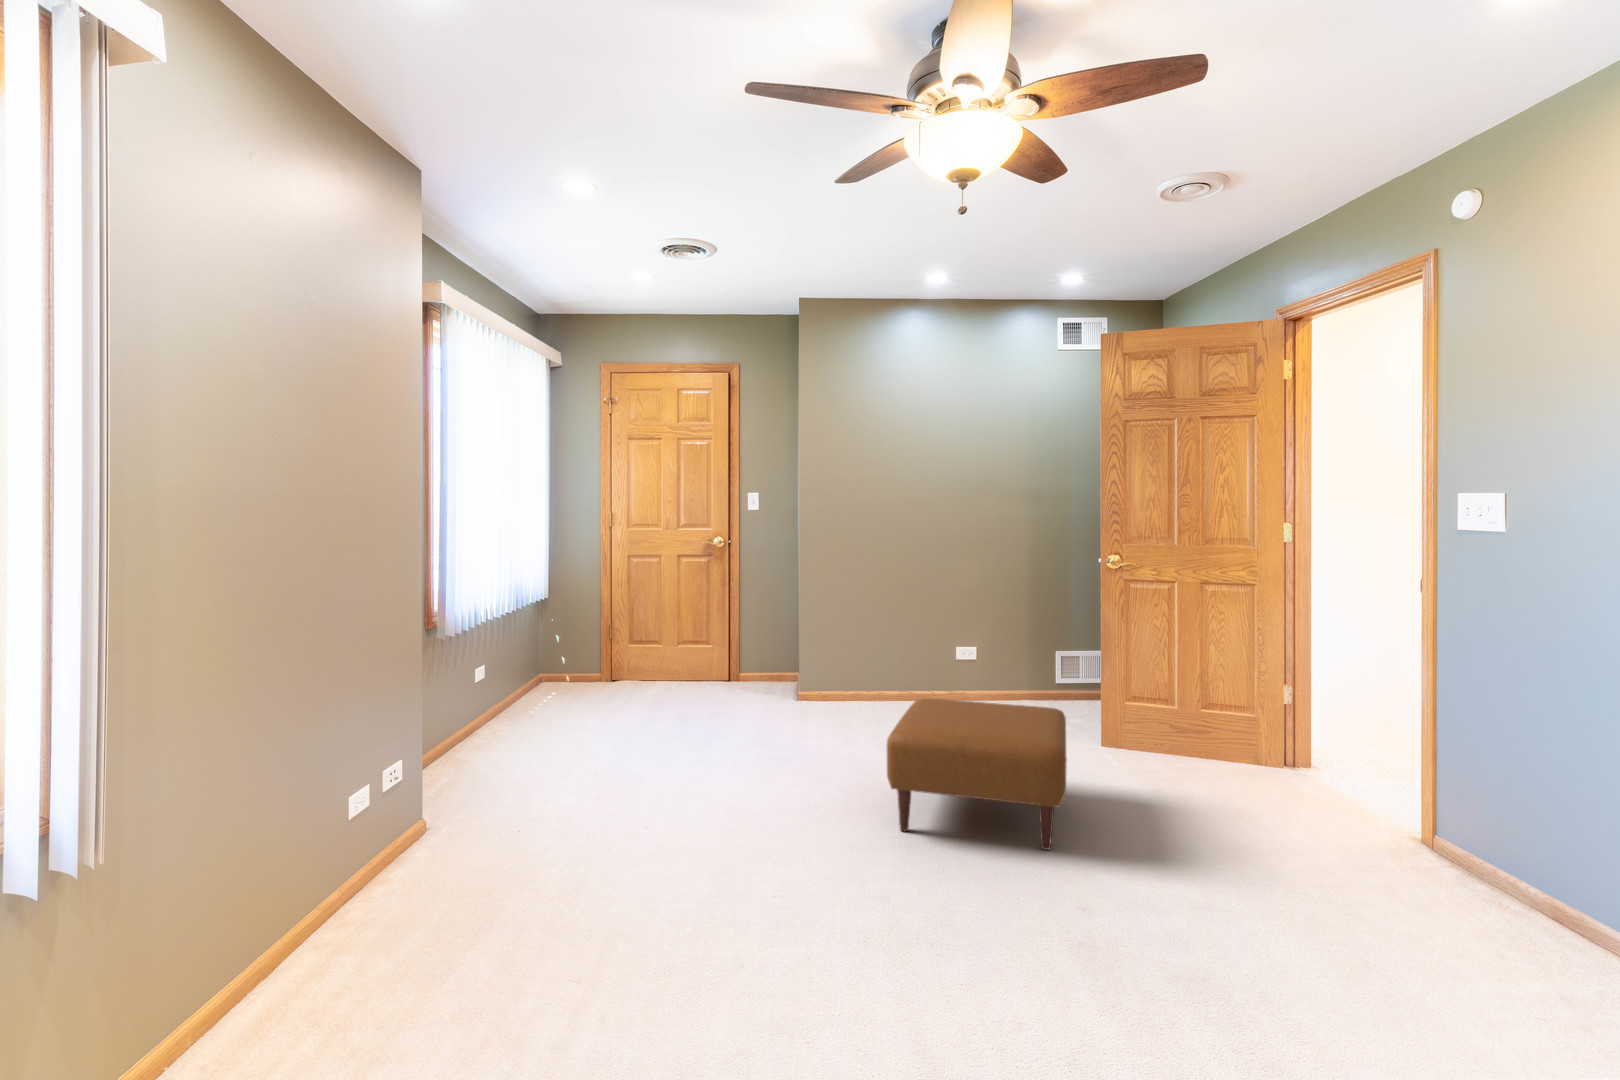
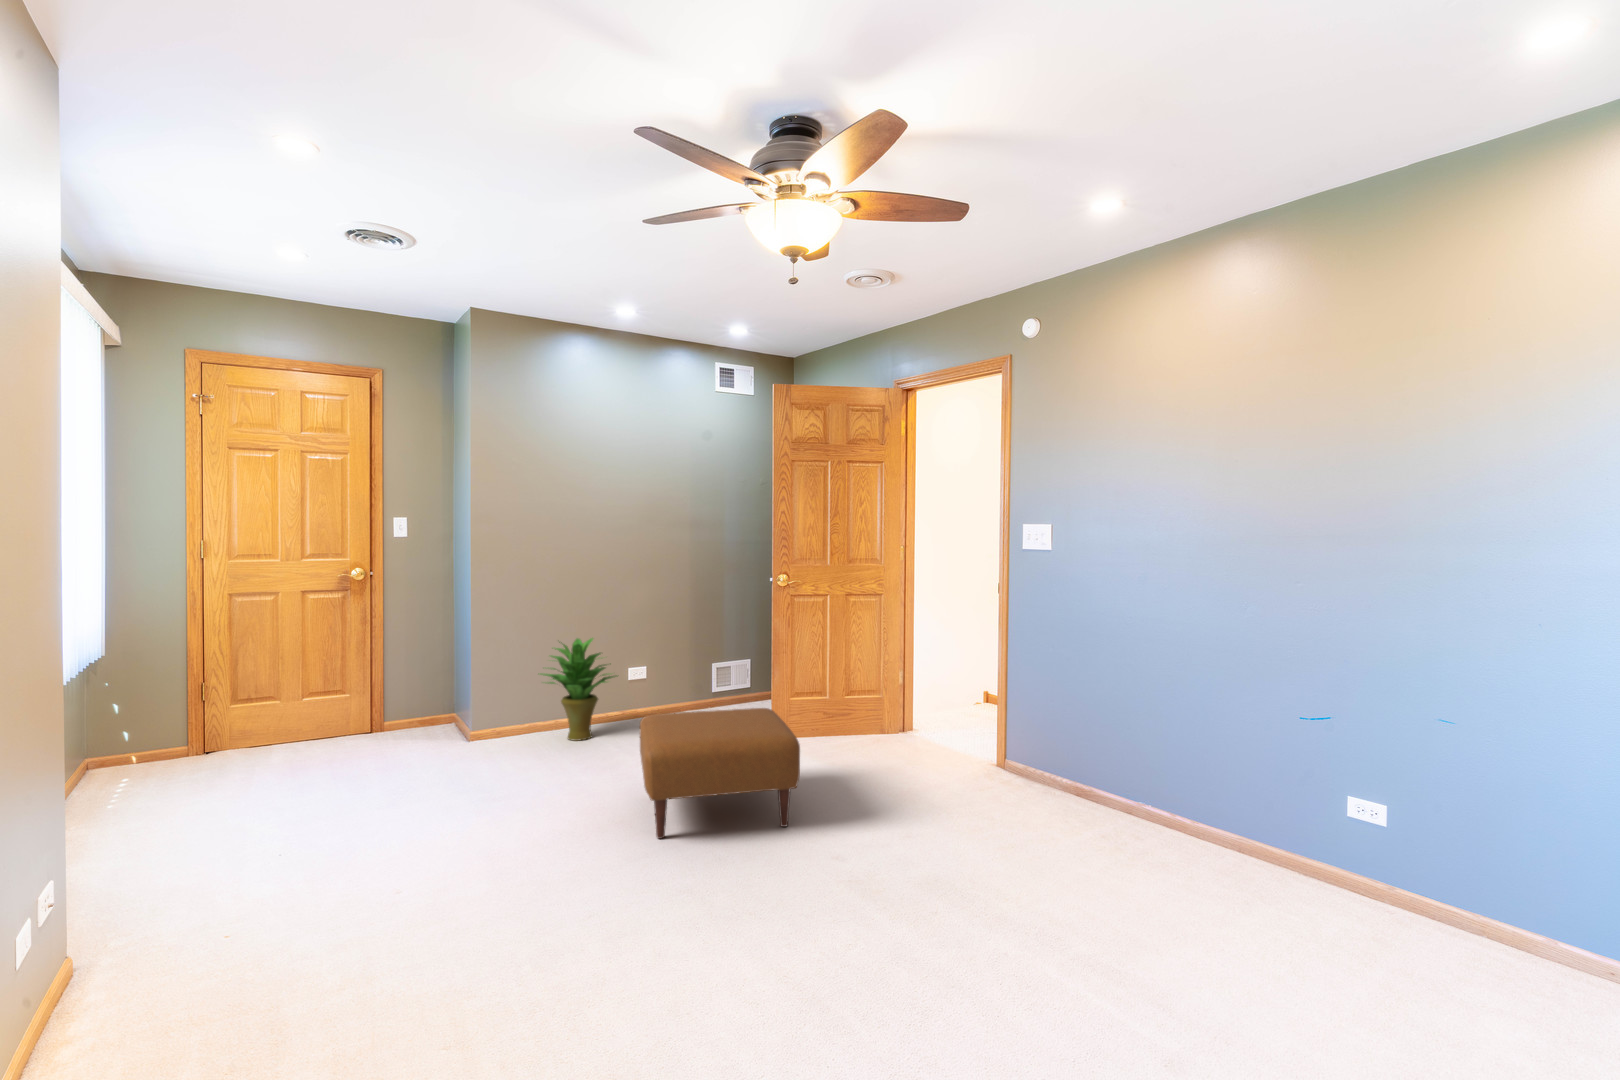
potted plant: none [856,613,933,716] -> present [540,638,618,741]

